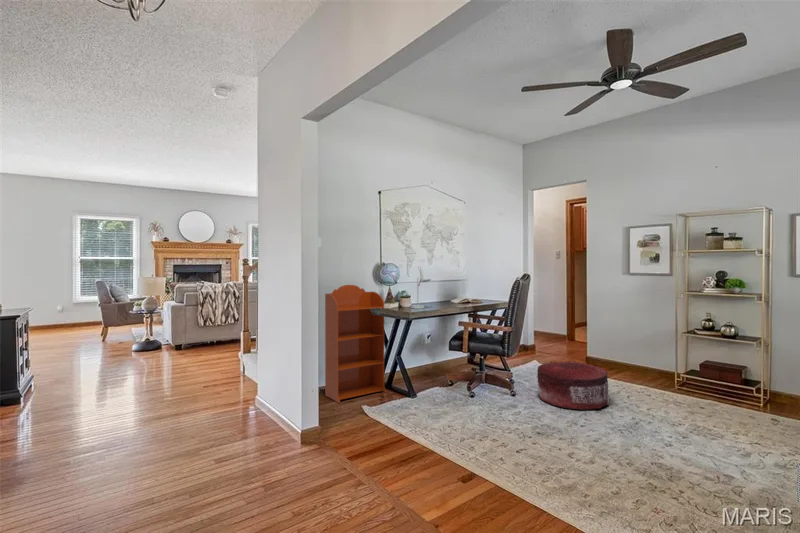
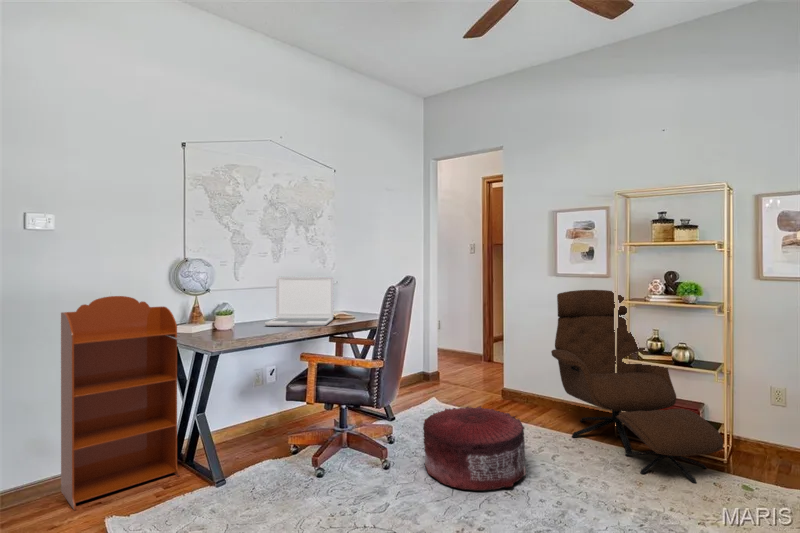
desk lamp: present [411,267,431,309] -> none [228,264,258,334]
laptop: none [429,274,470,306] -> present [265,276,334,326]
lounge chair: none [626,284,757,415] -> present [551,290,724,483]

